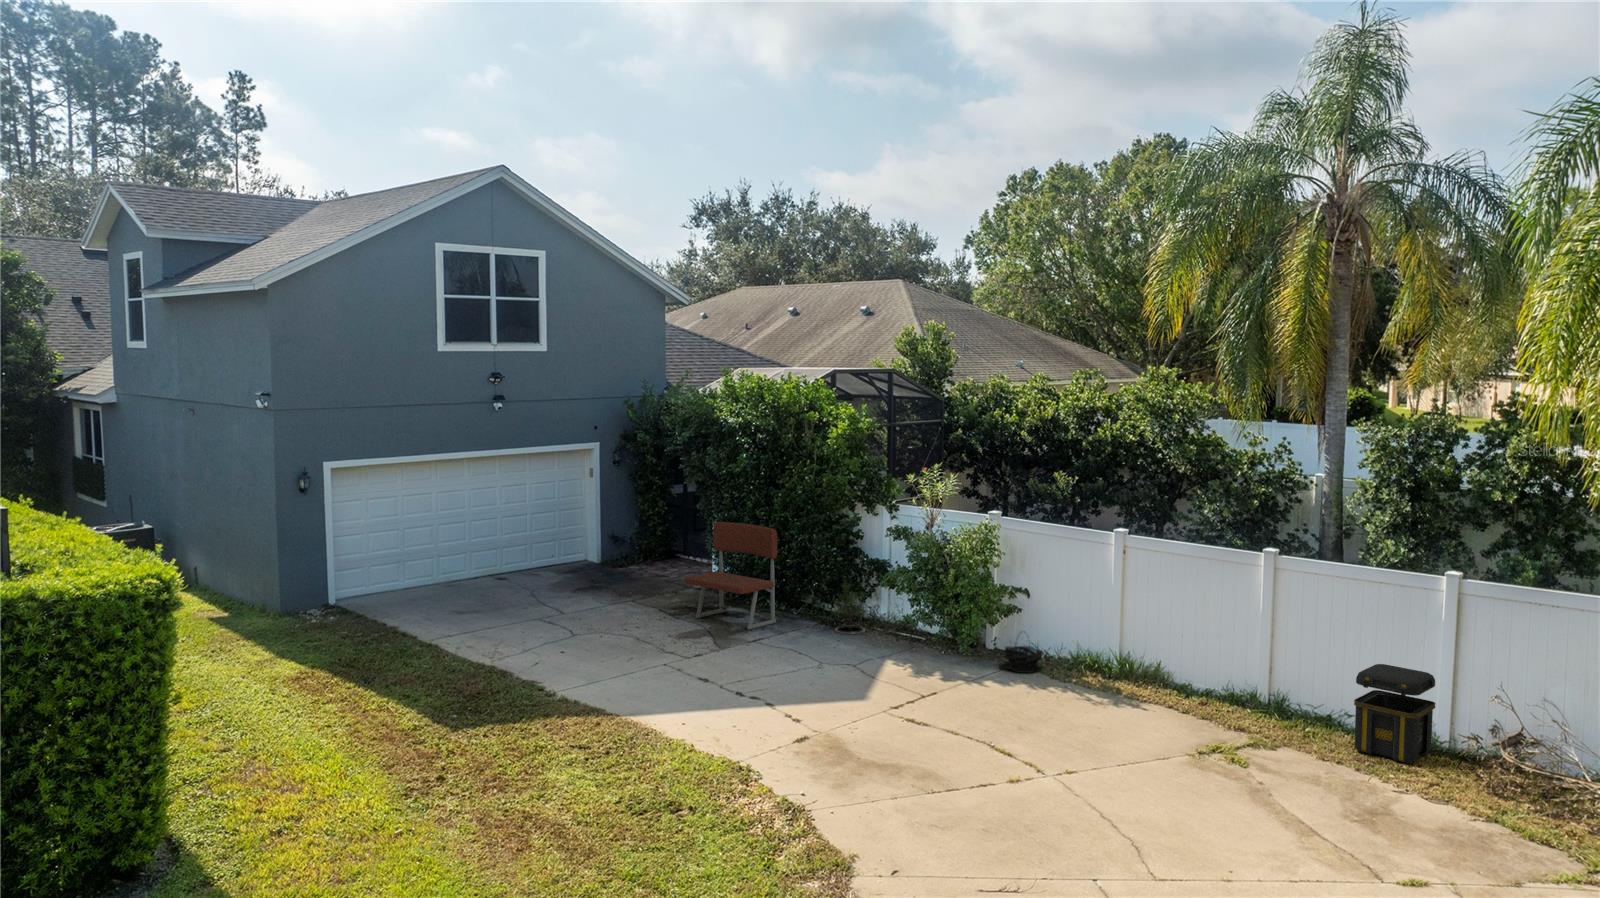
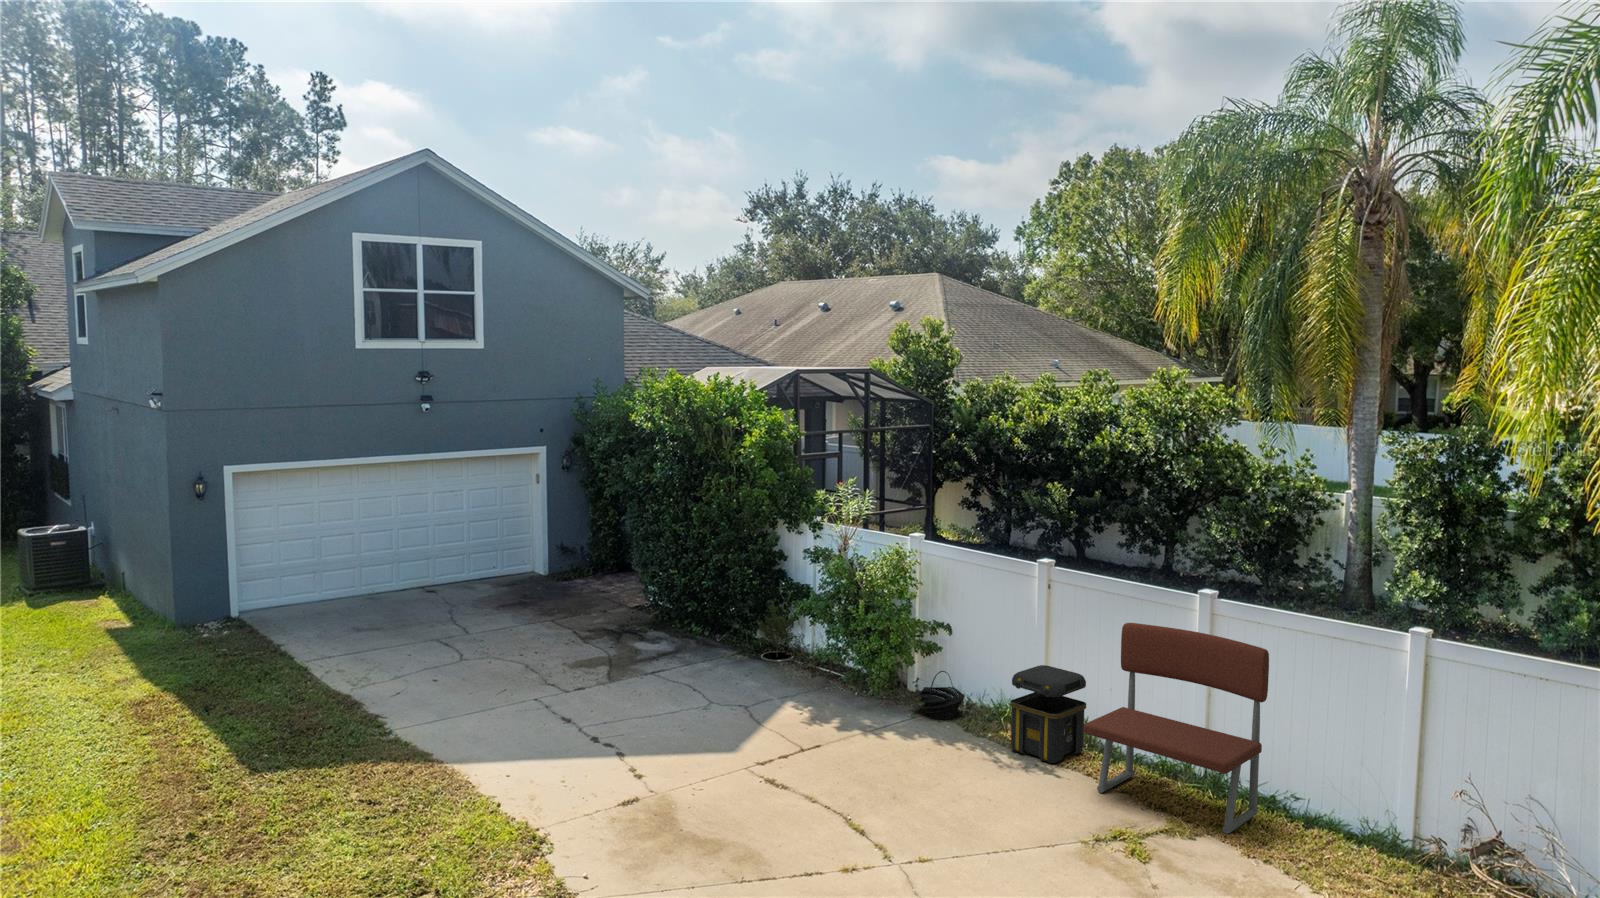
bench: present [684,522,777,630] -> present [1084,623,1269,834]
toolbox: present [1354,664,1436,764] -> present [1010,665,1086,763]

